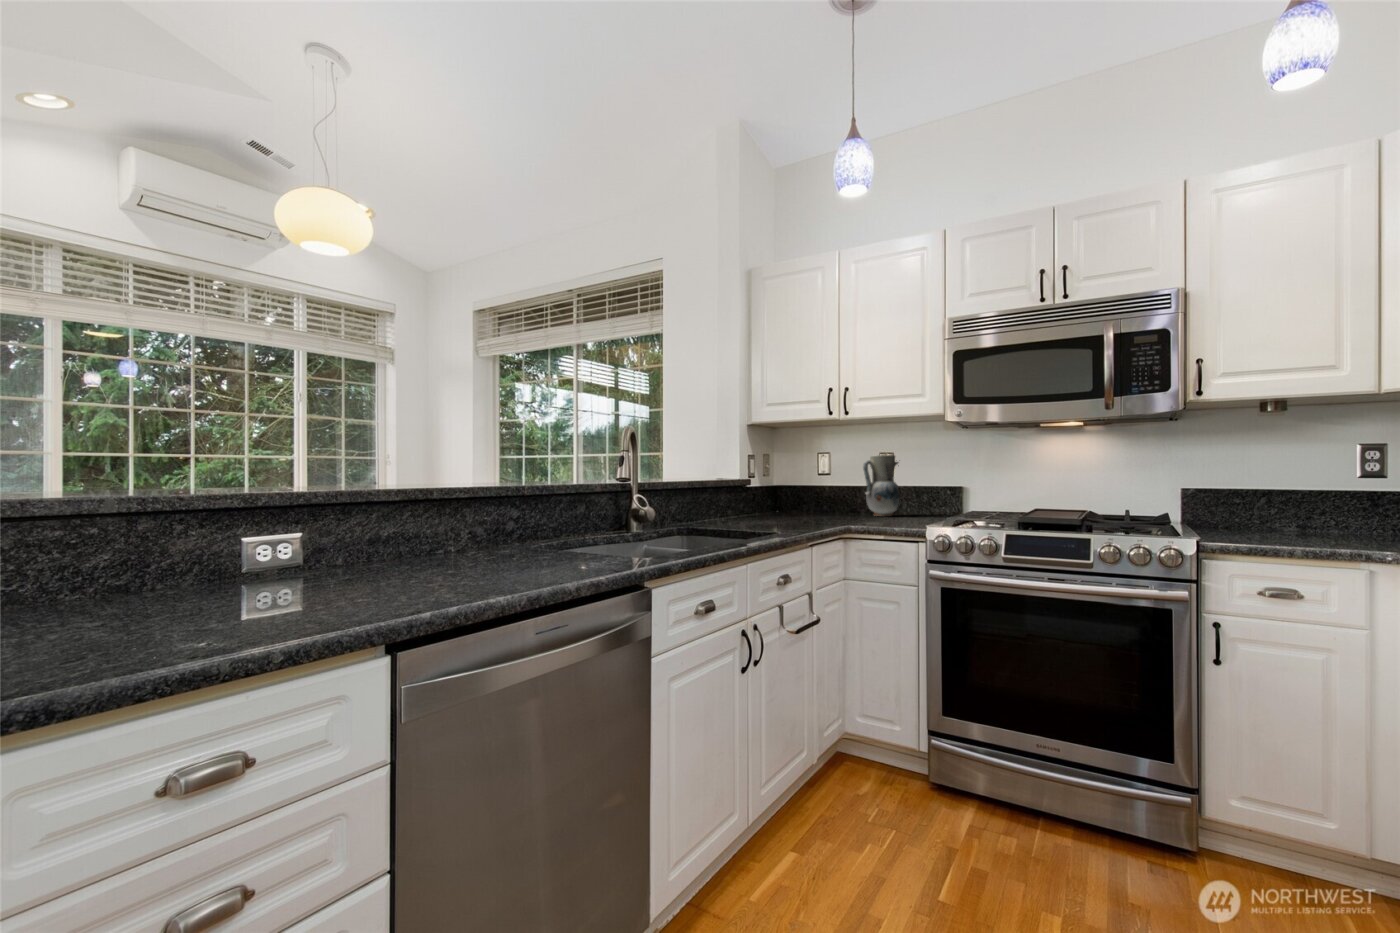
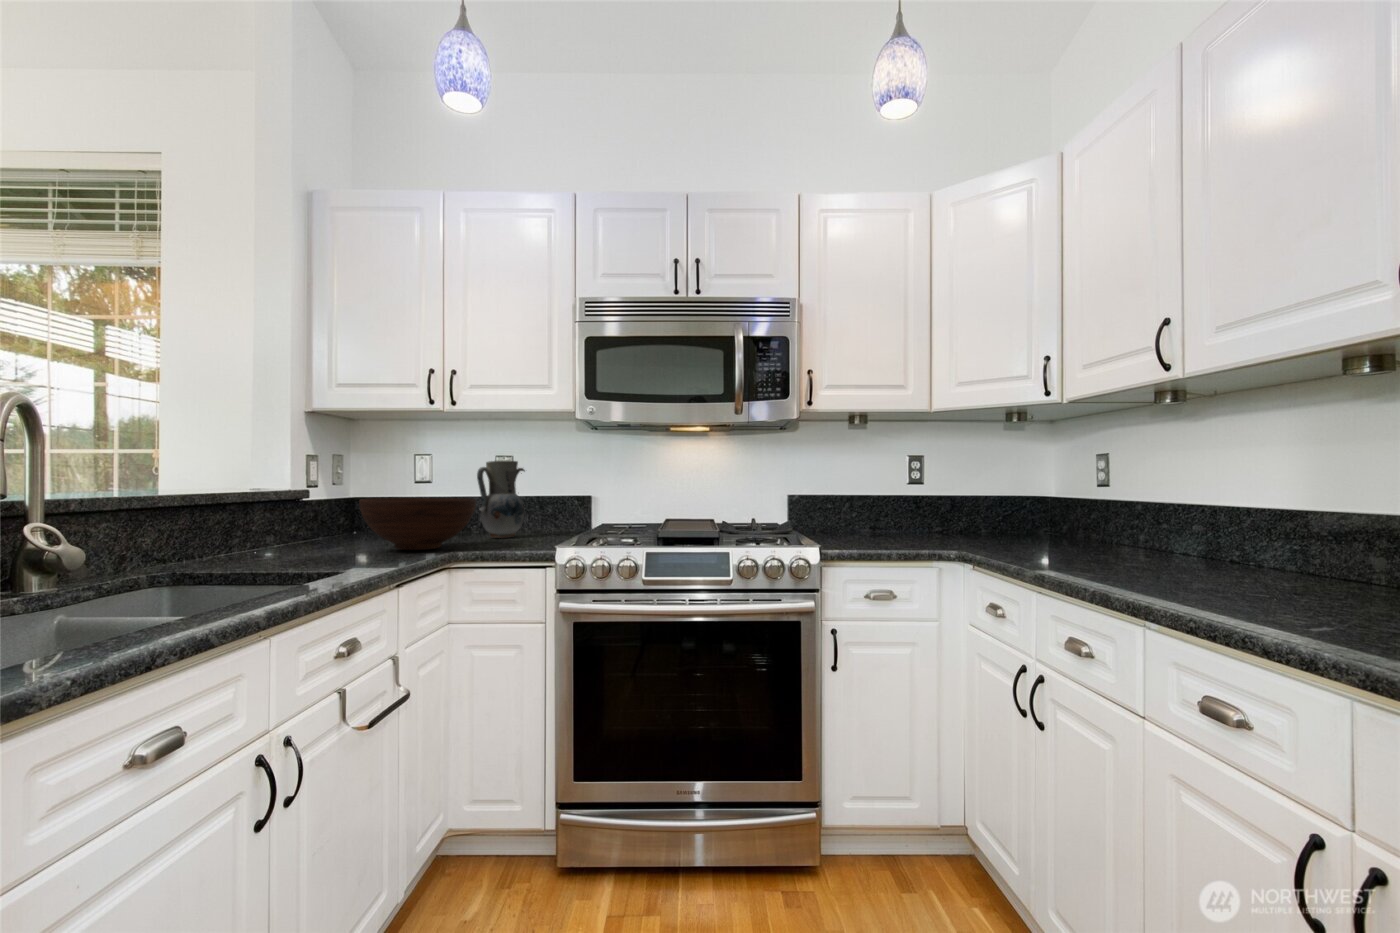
fruit bowl: none [783,484,863,522] -> present [359,498,476,550]

